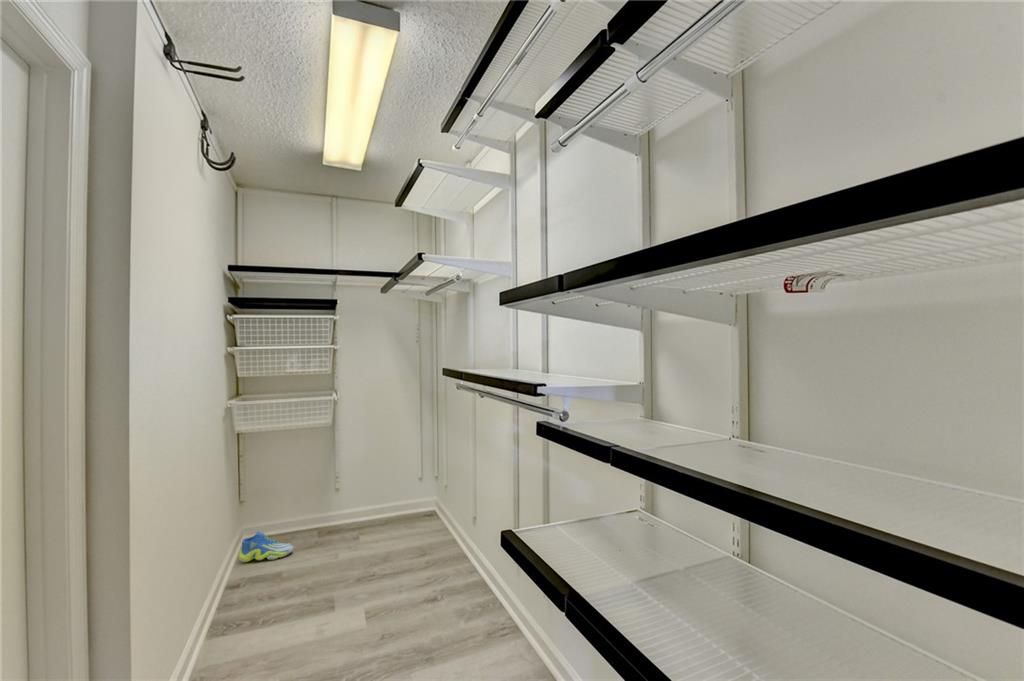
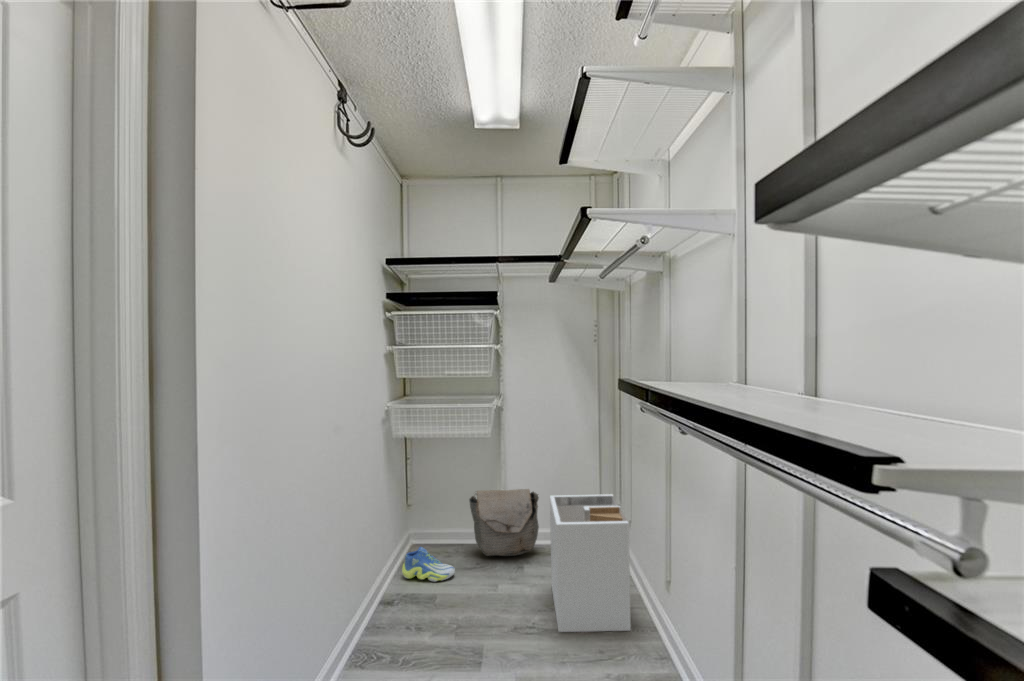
laundry hamper: none [383,462,447,569] -> present [550,494,631,632]
bag: none [306,470,371,533] -> present [469,489,539,556]

